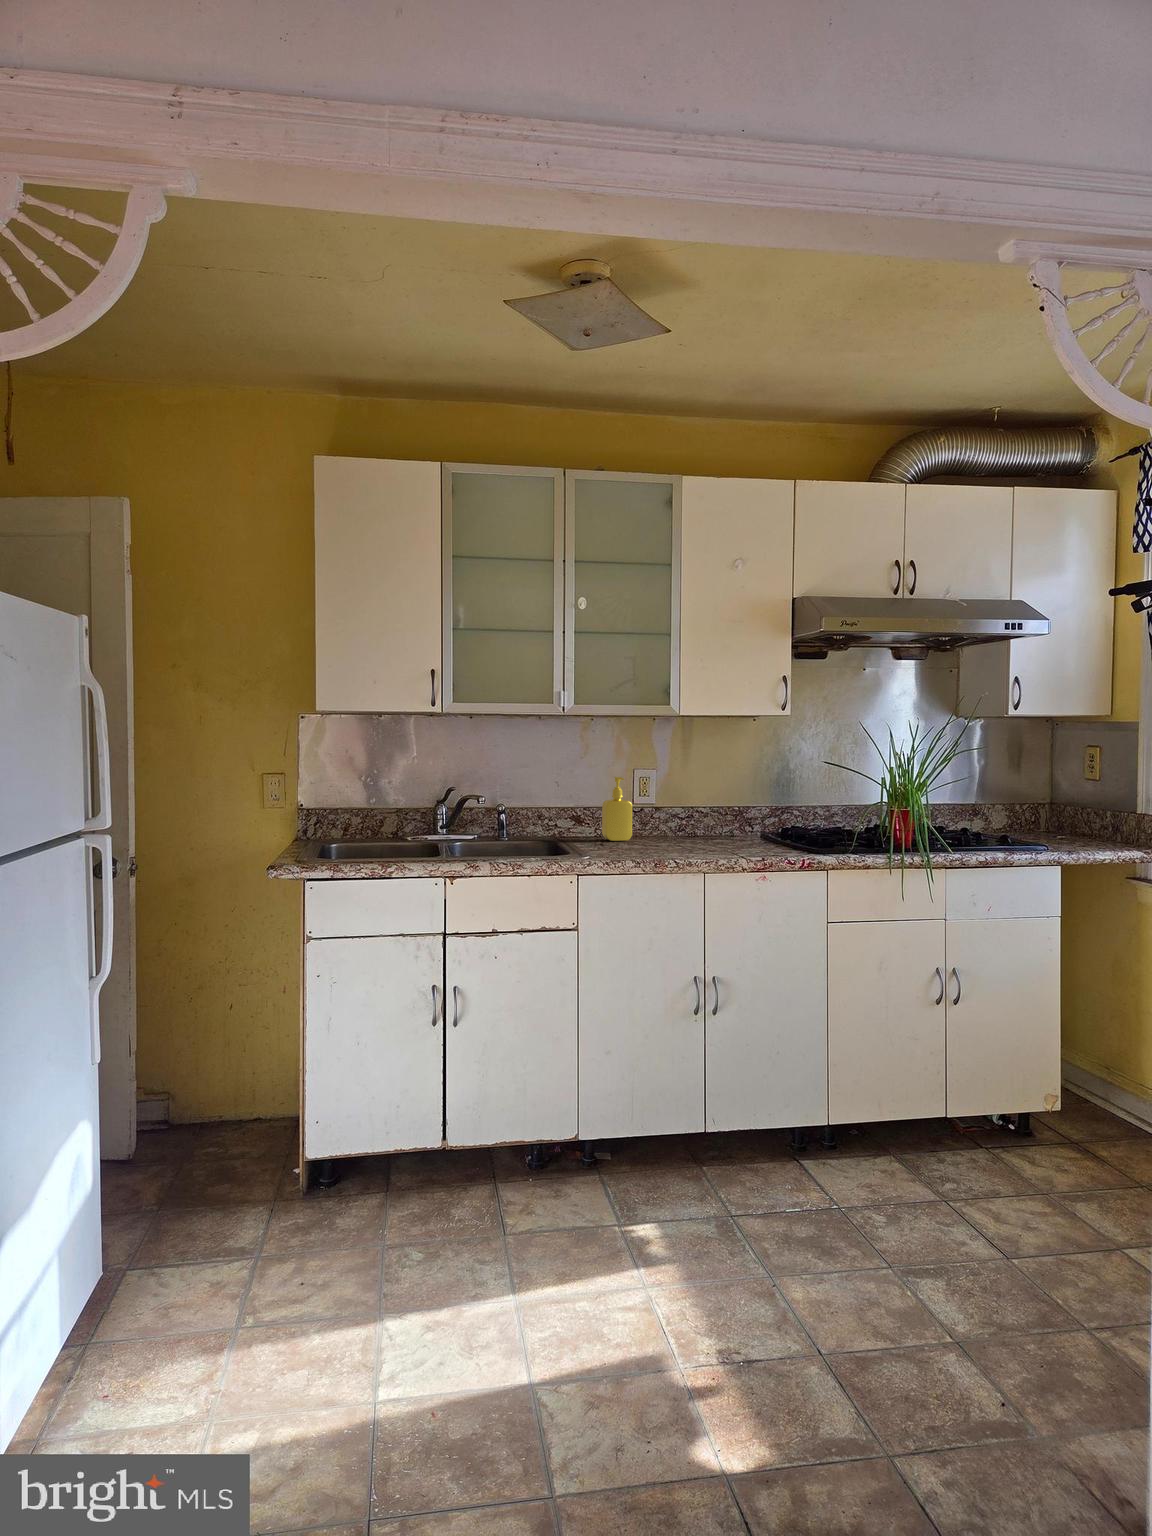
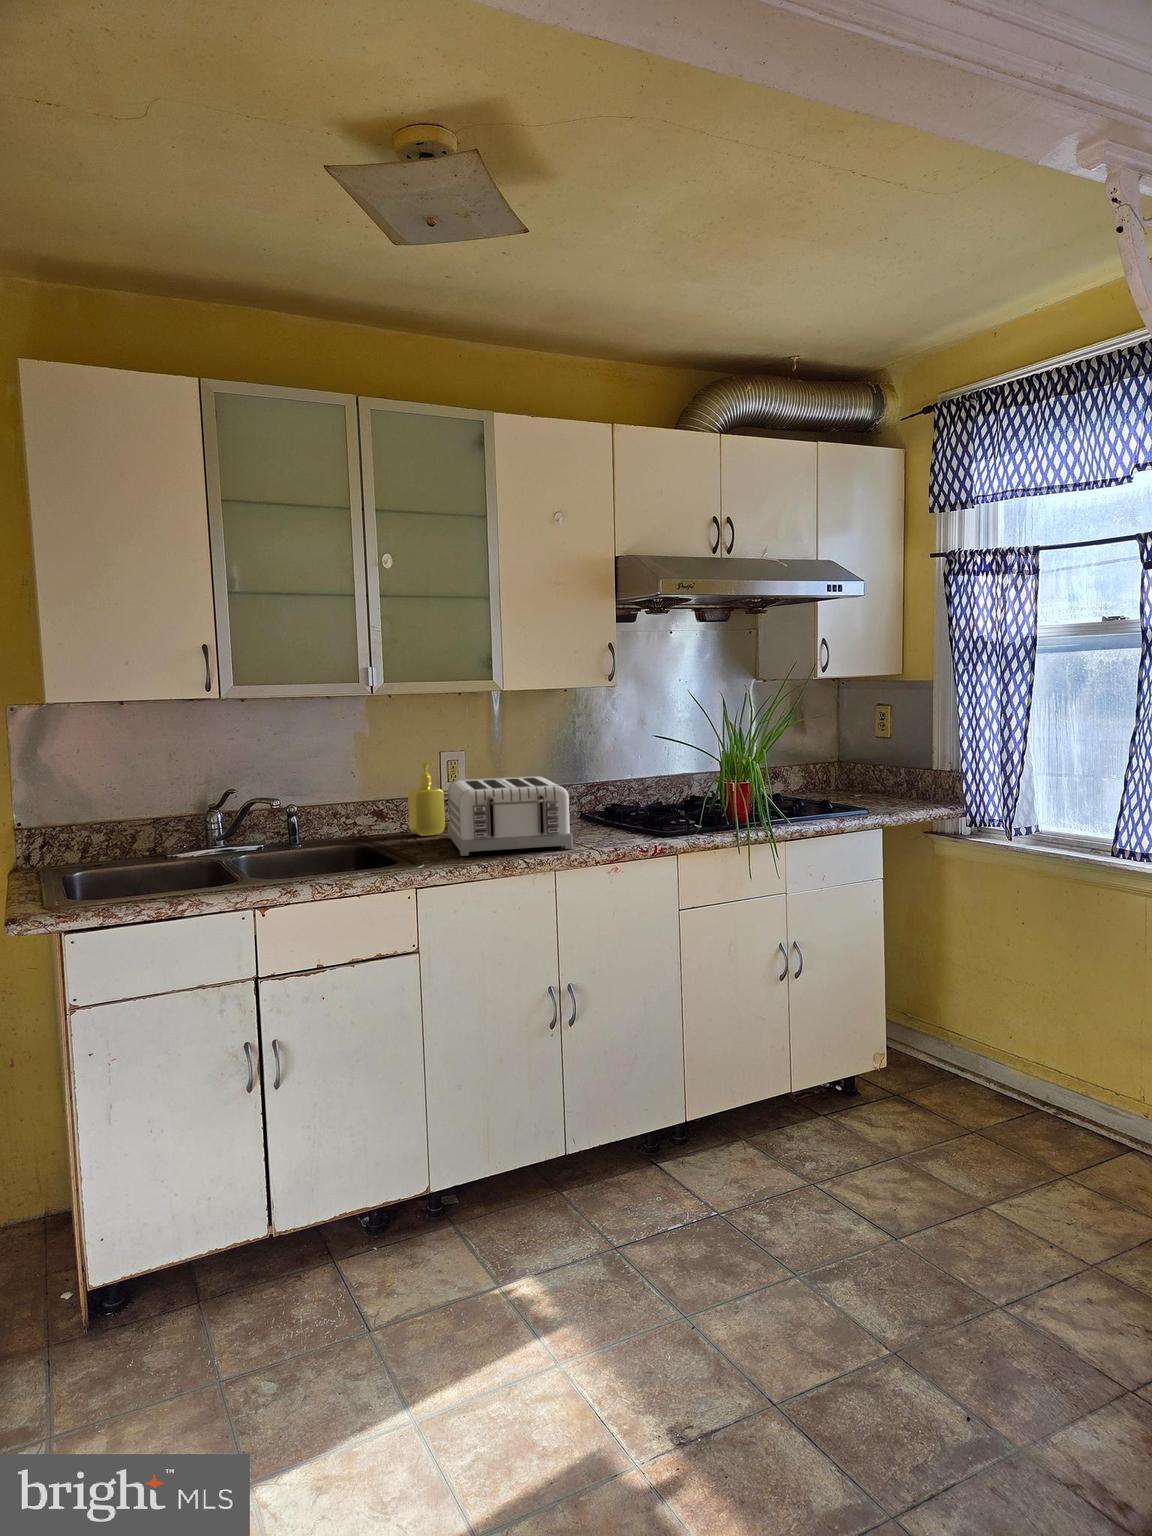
toaster: none [628,793,728,855] -> present [447,776,573,856]

